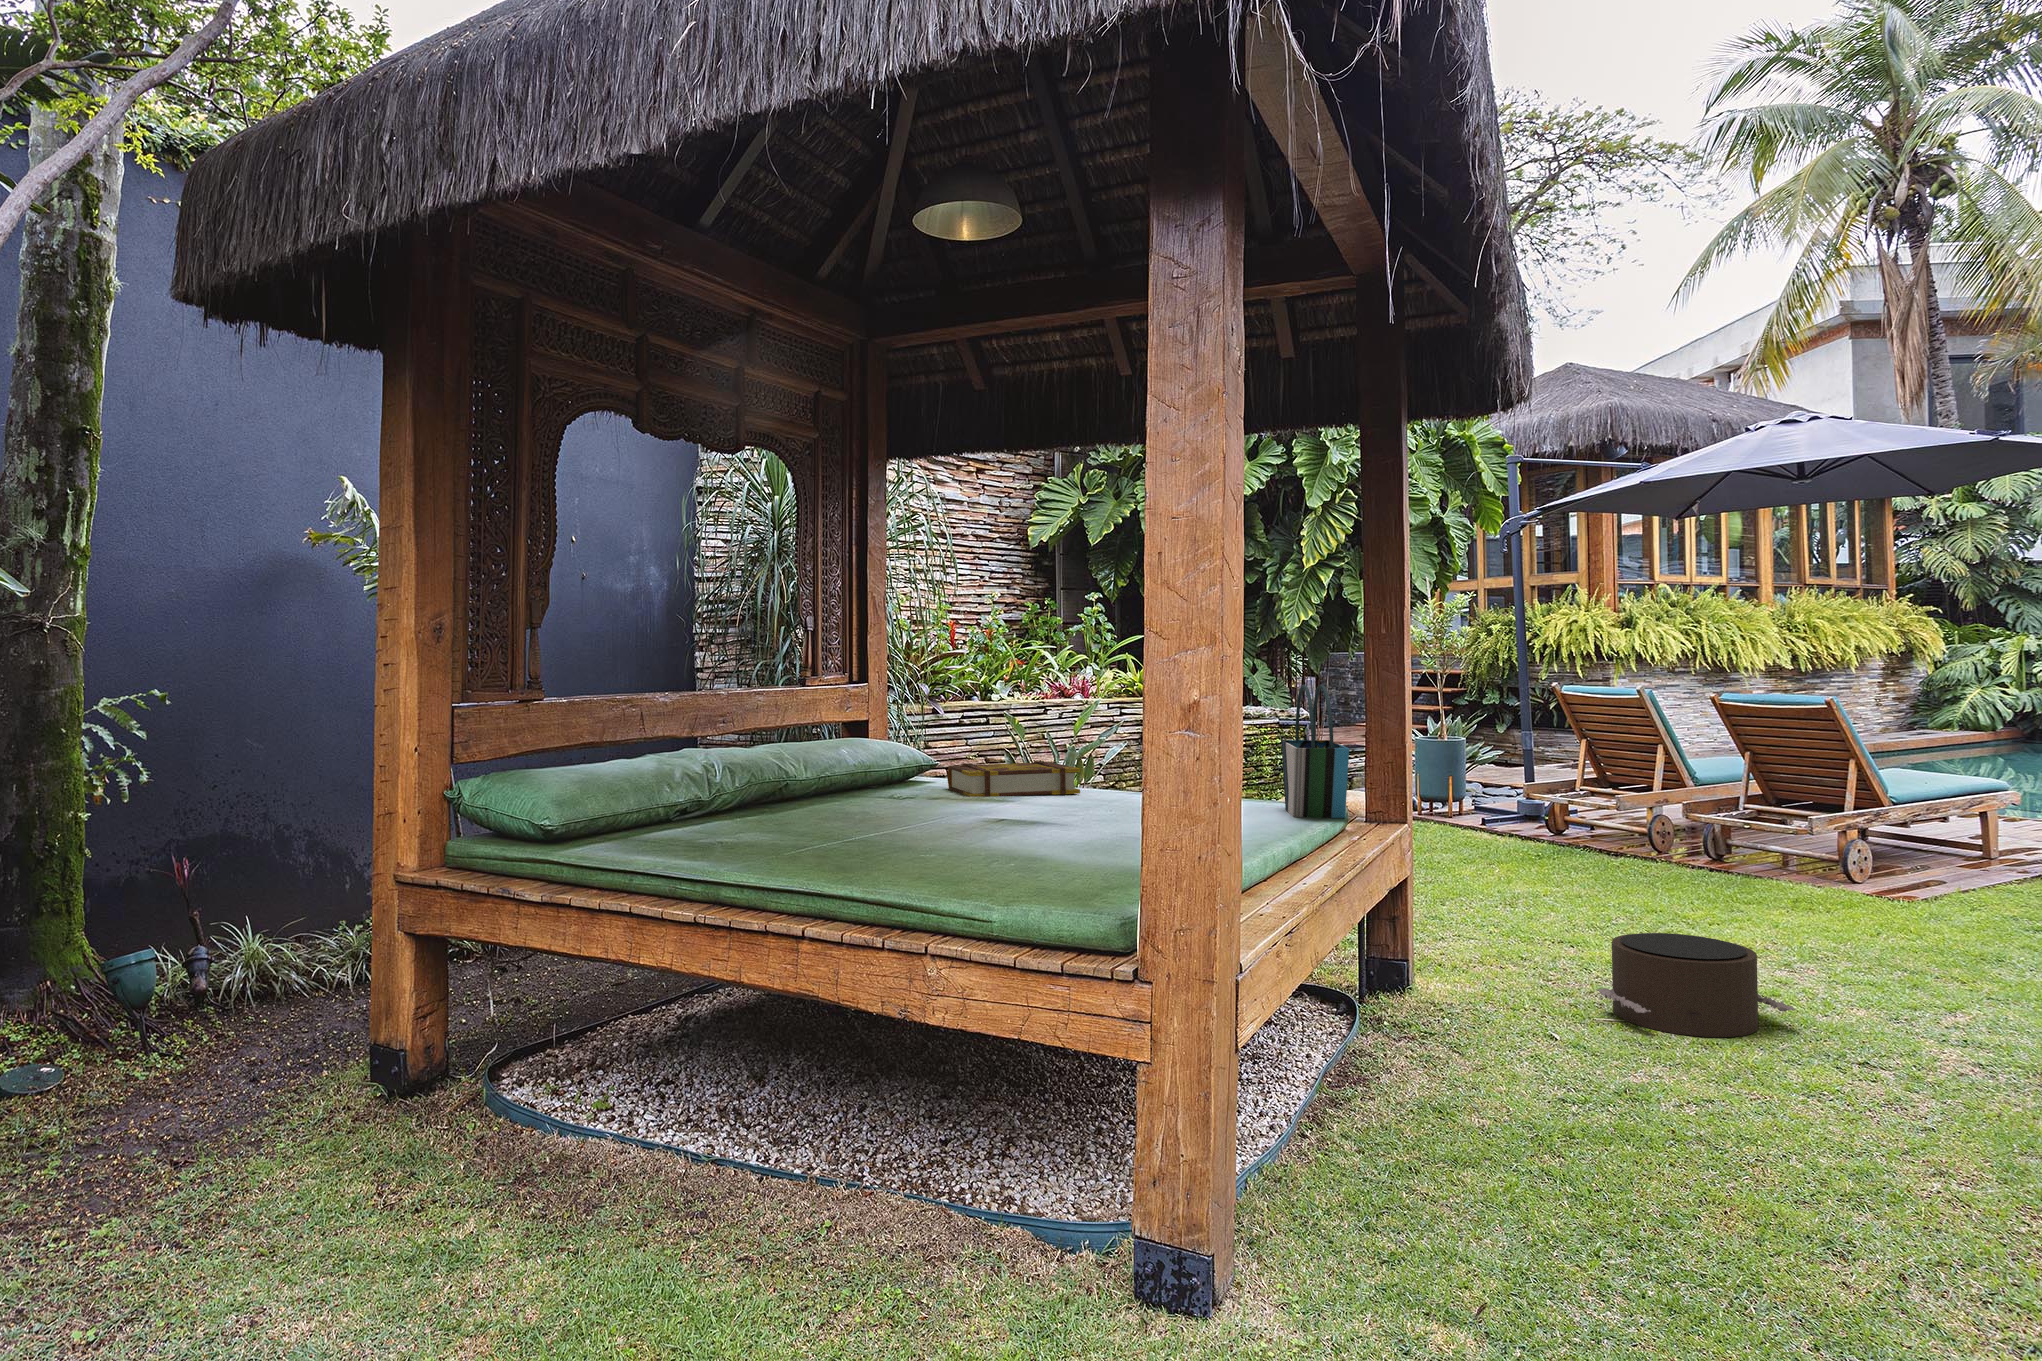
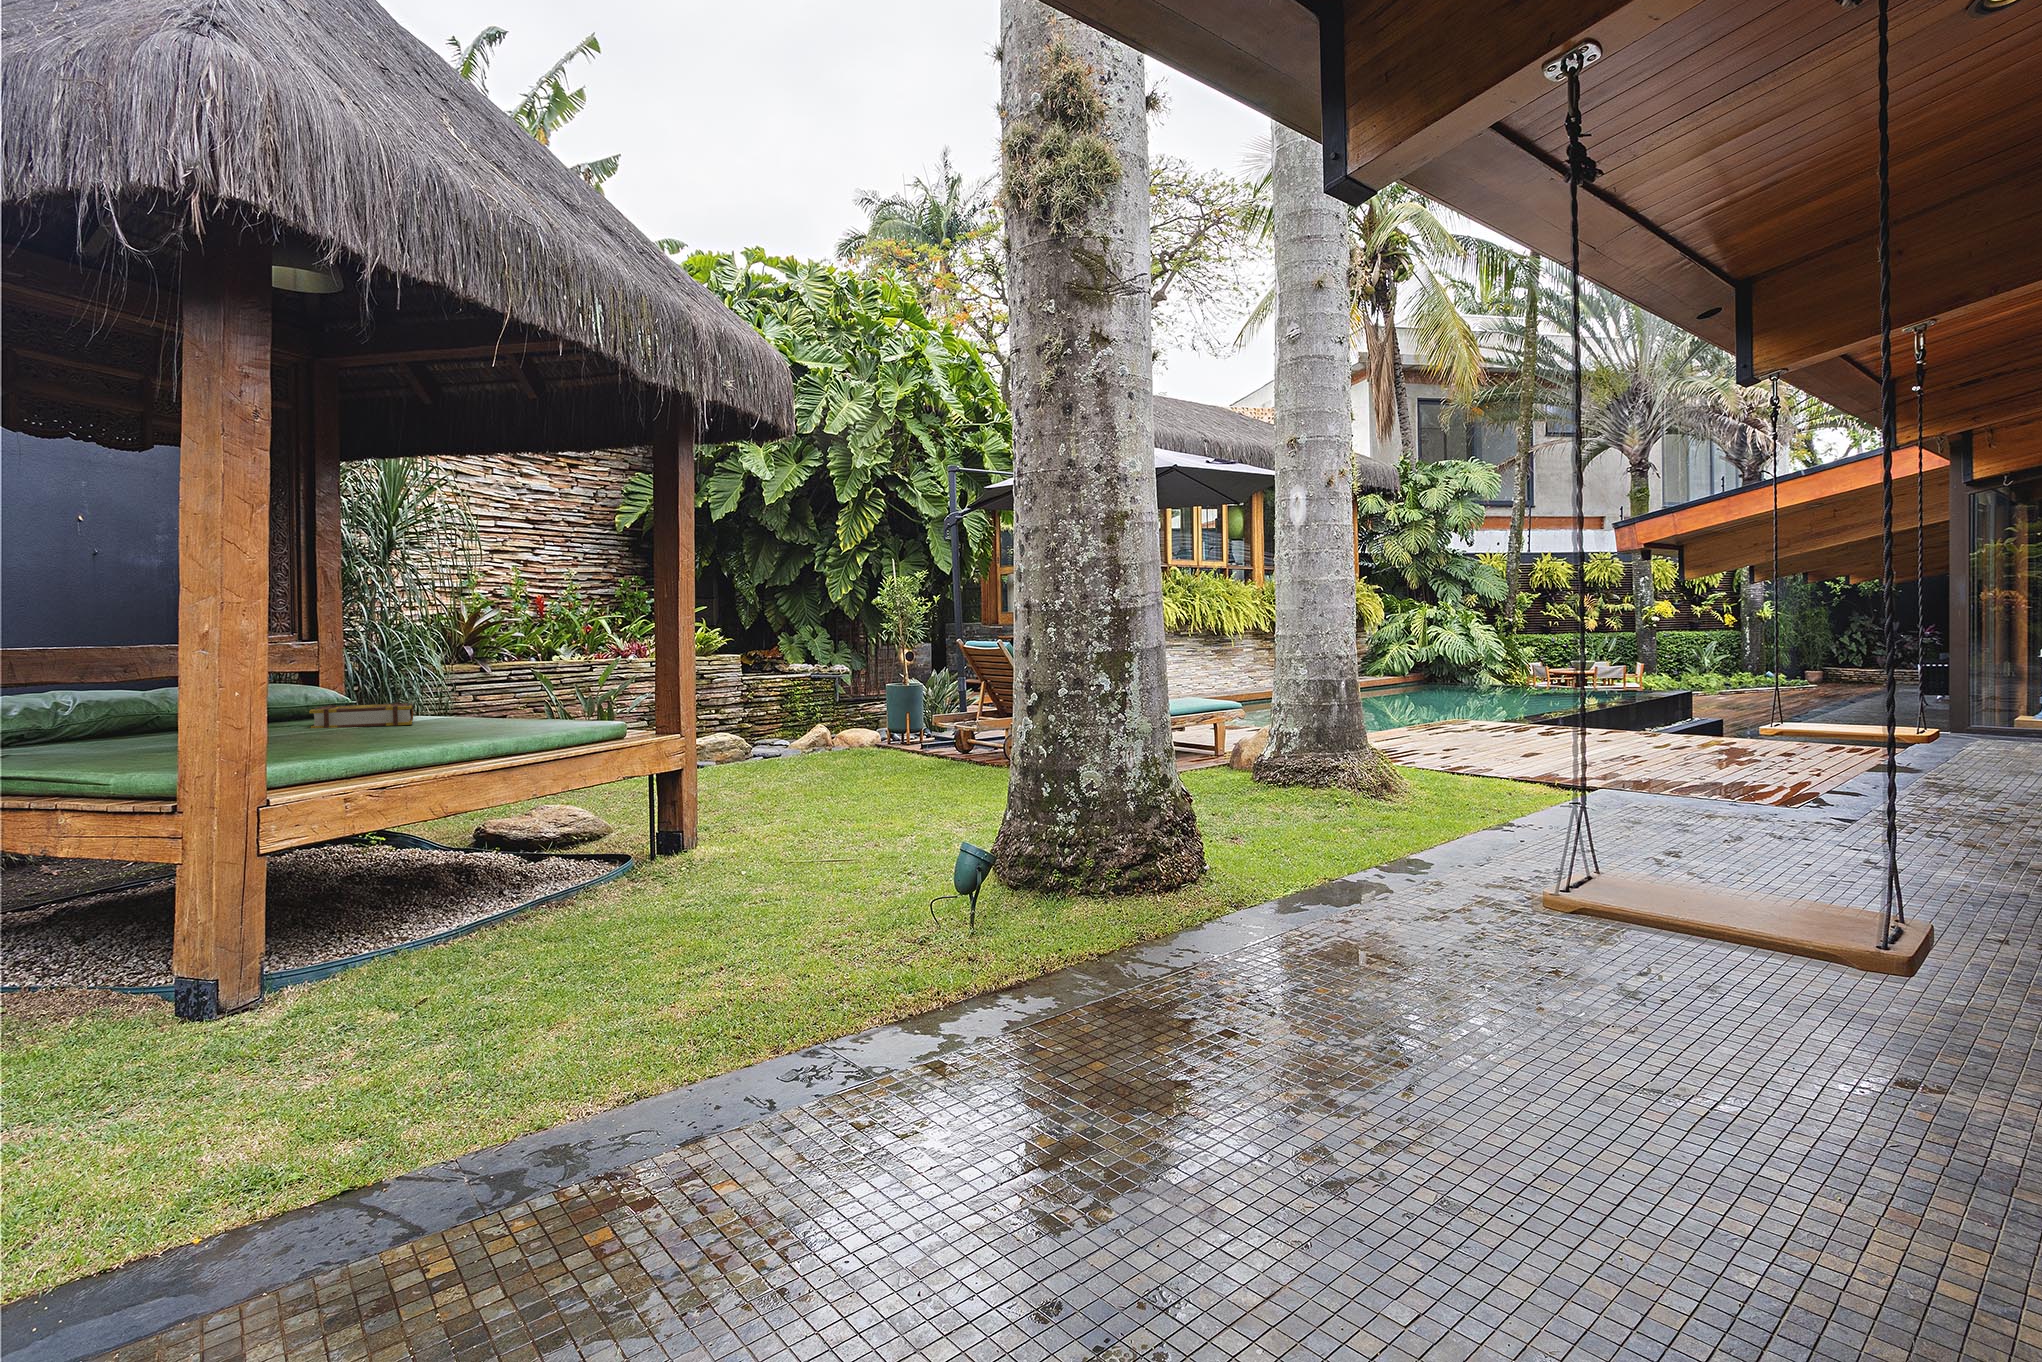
tote bag: present [1281,684,1349,818] -> none [497,645,563,735]
pouf: present [1597,933,1795,1037] -> none [766,806,871,867]

